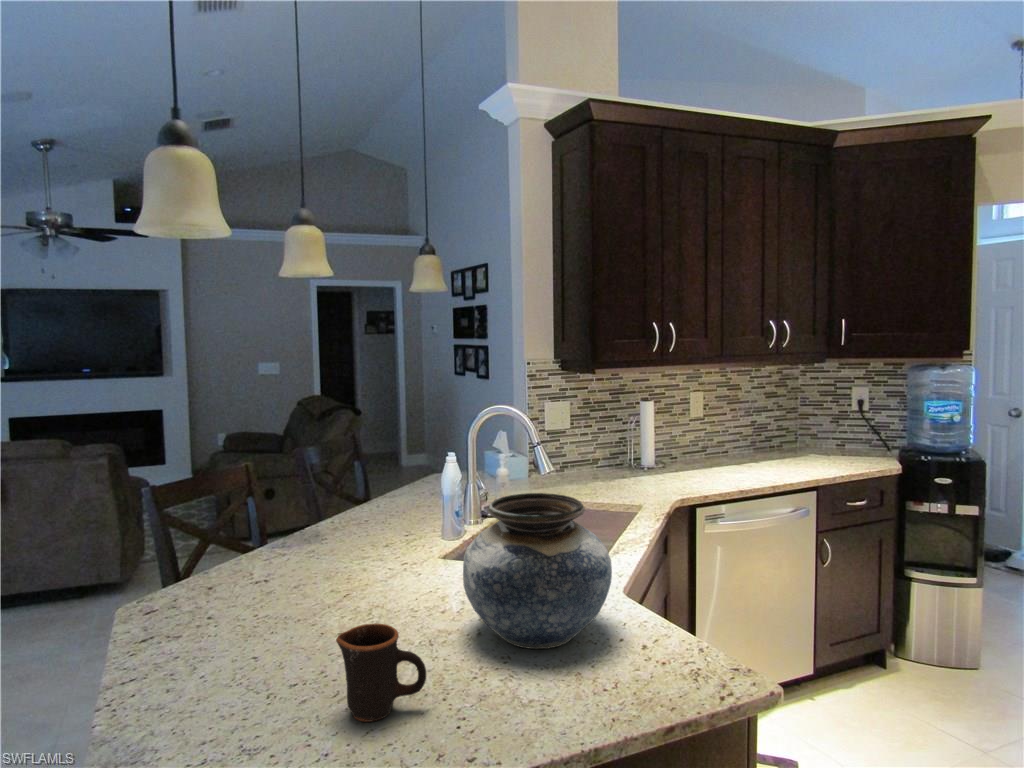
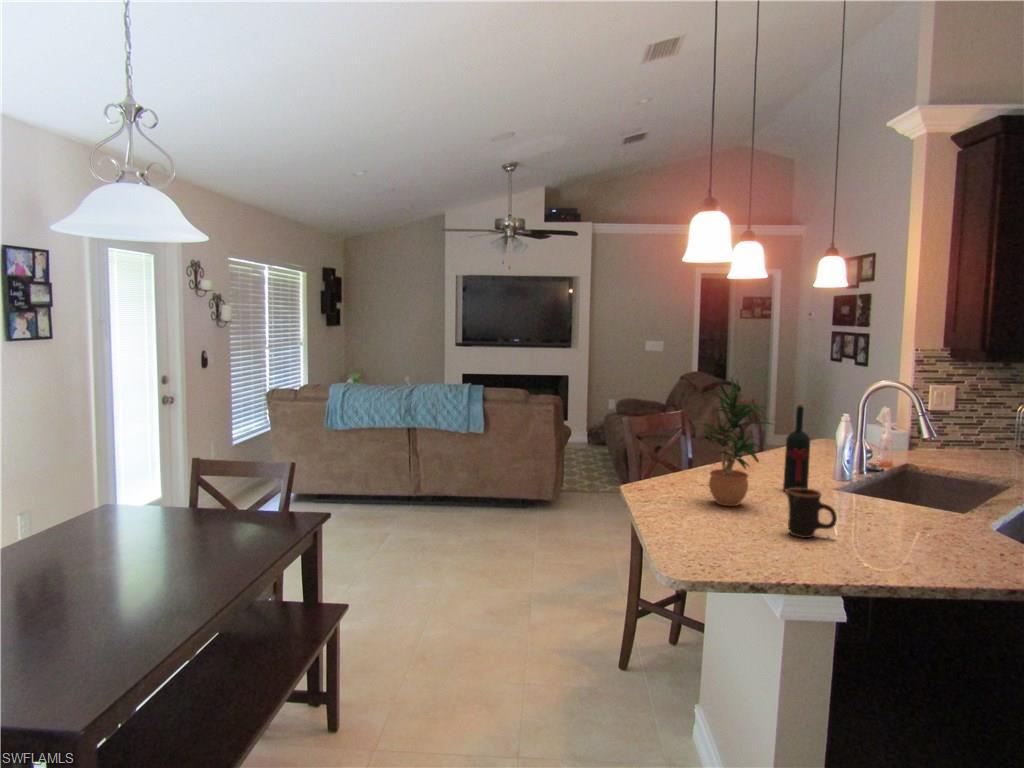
potted plant: none [194,429,331,655] -> present [702,377,771,506]
wine bottle: none [366,456,403,593] -> present [783,403,810,491]
vase: present [463,493,612,649] -> none [859,434,972,532]

